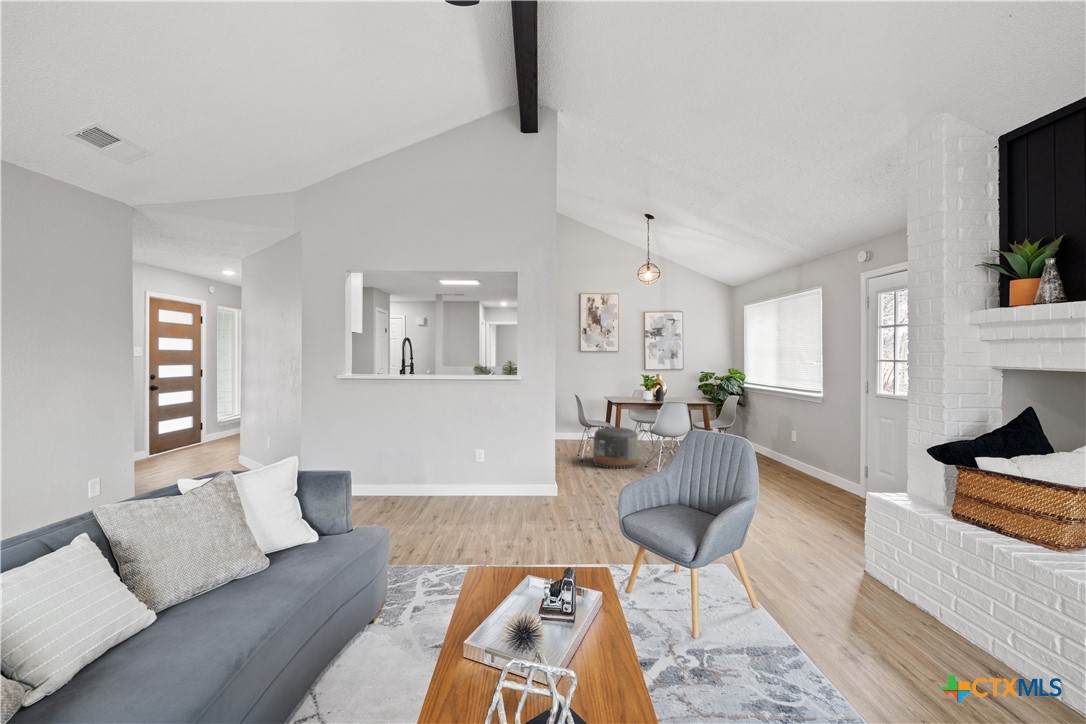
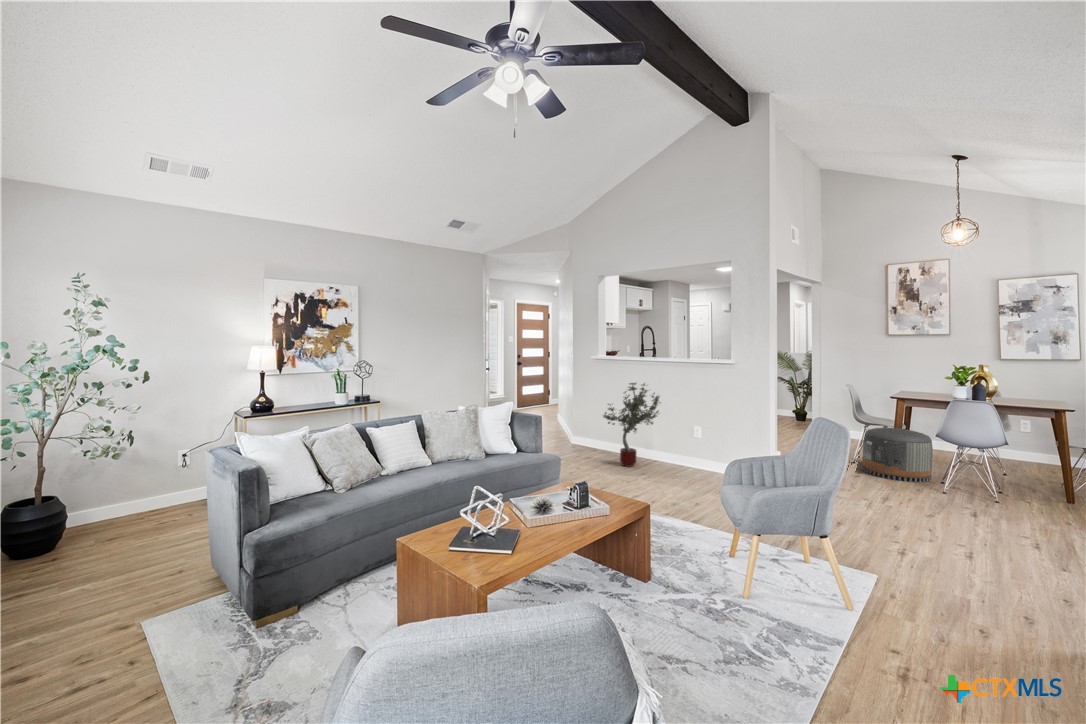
potted tree: none [379,406,461,508] -> present [603,383,660,467]

